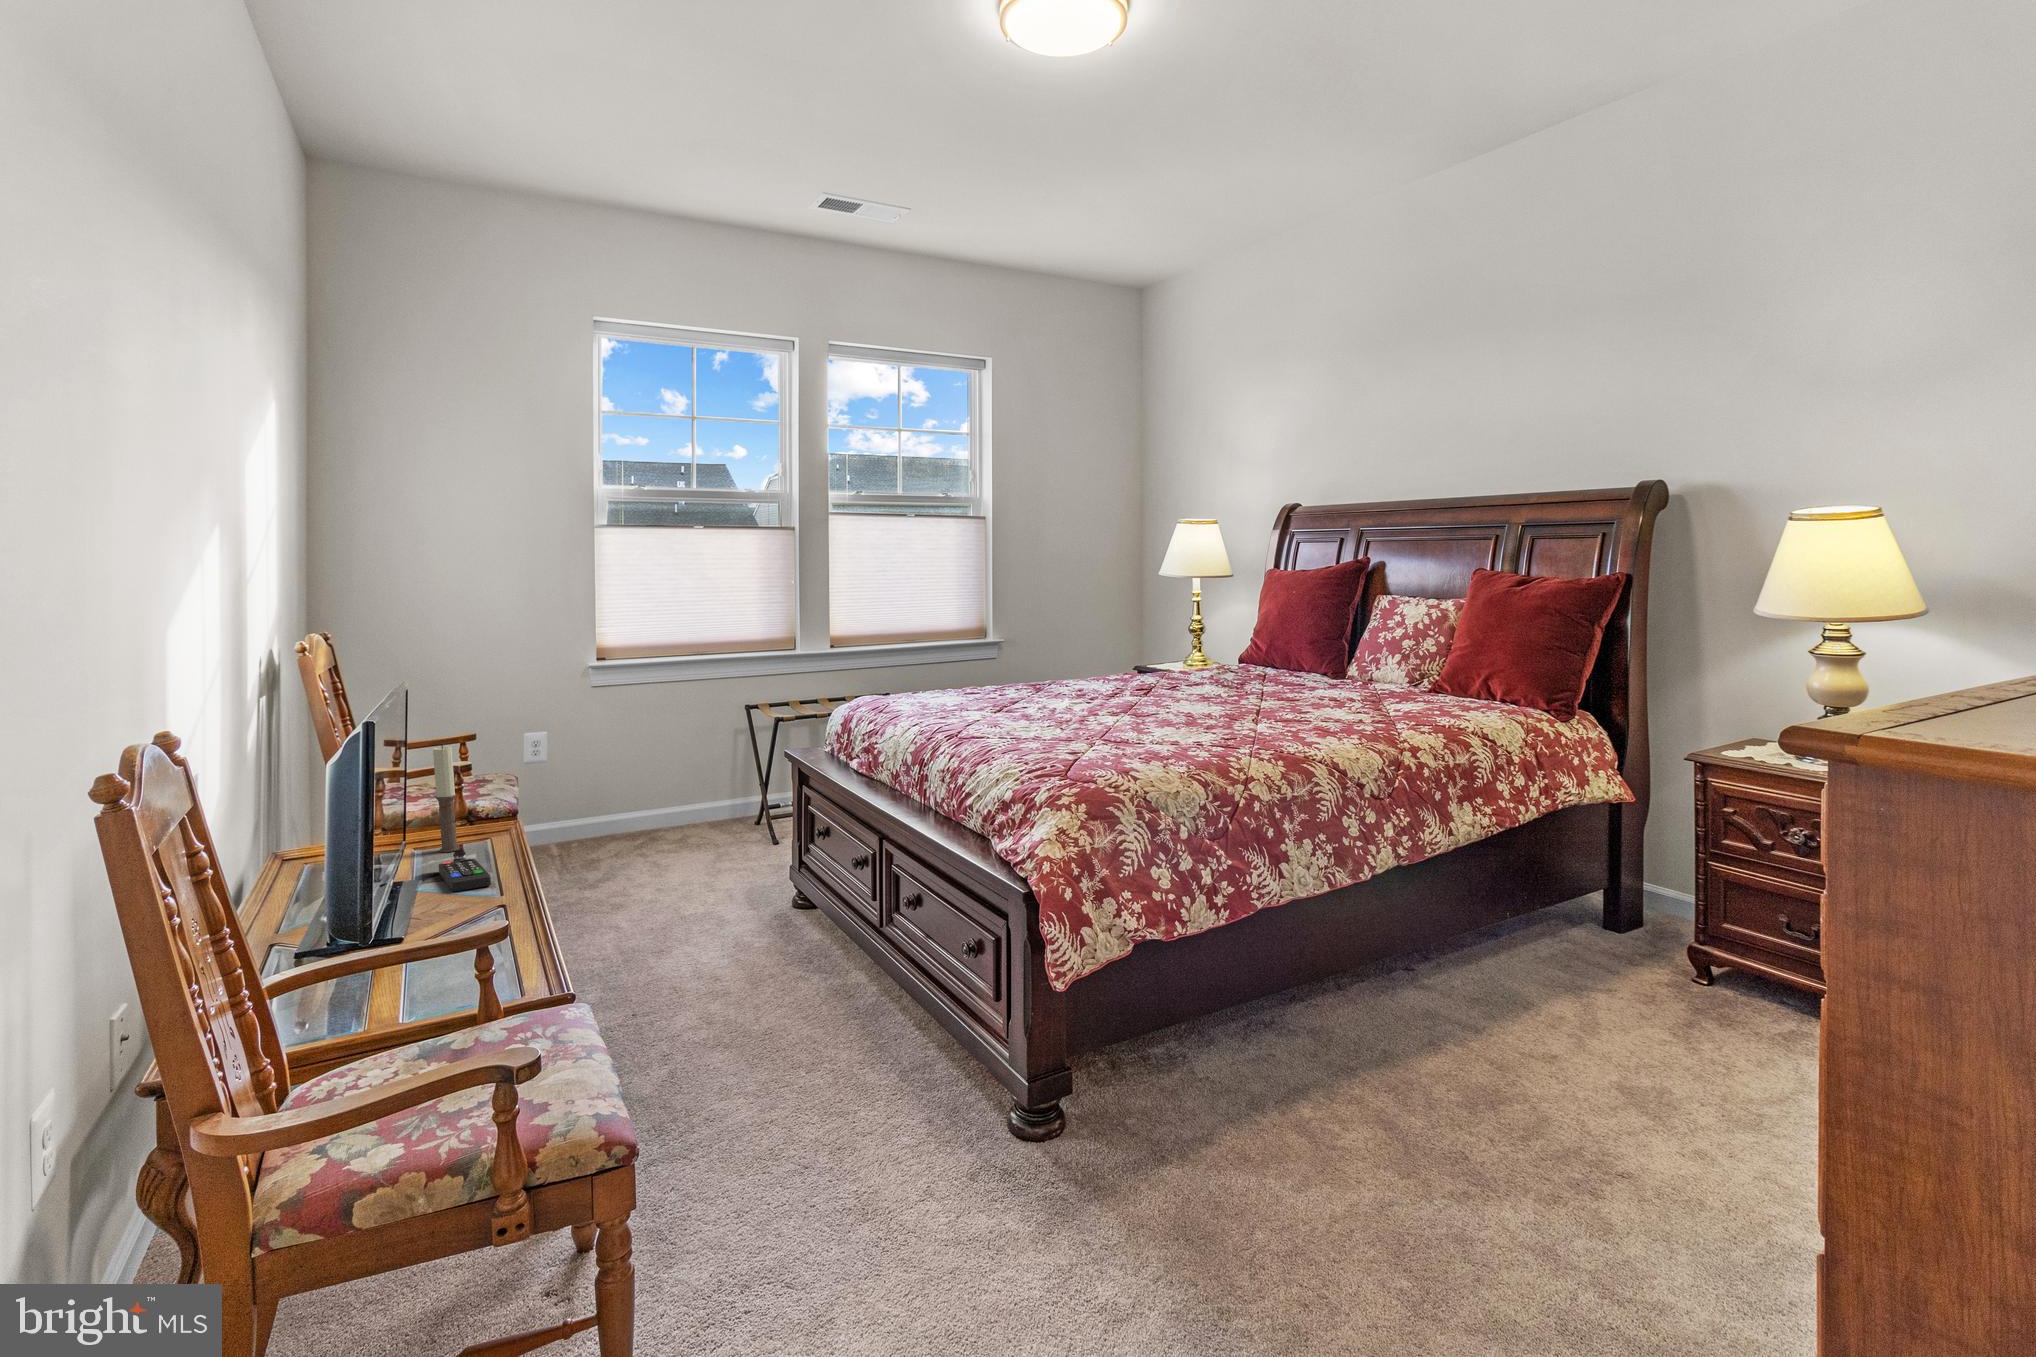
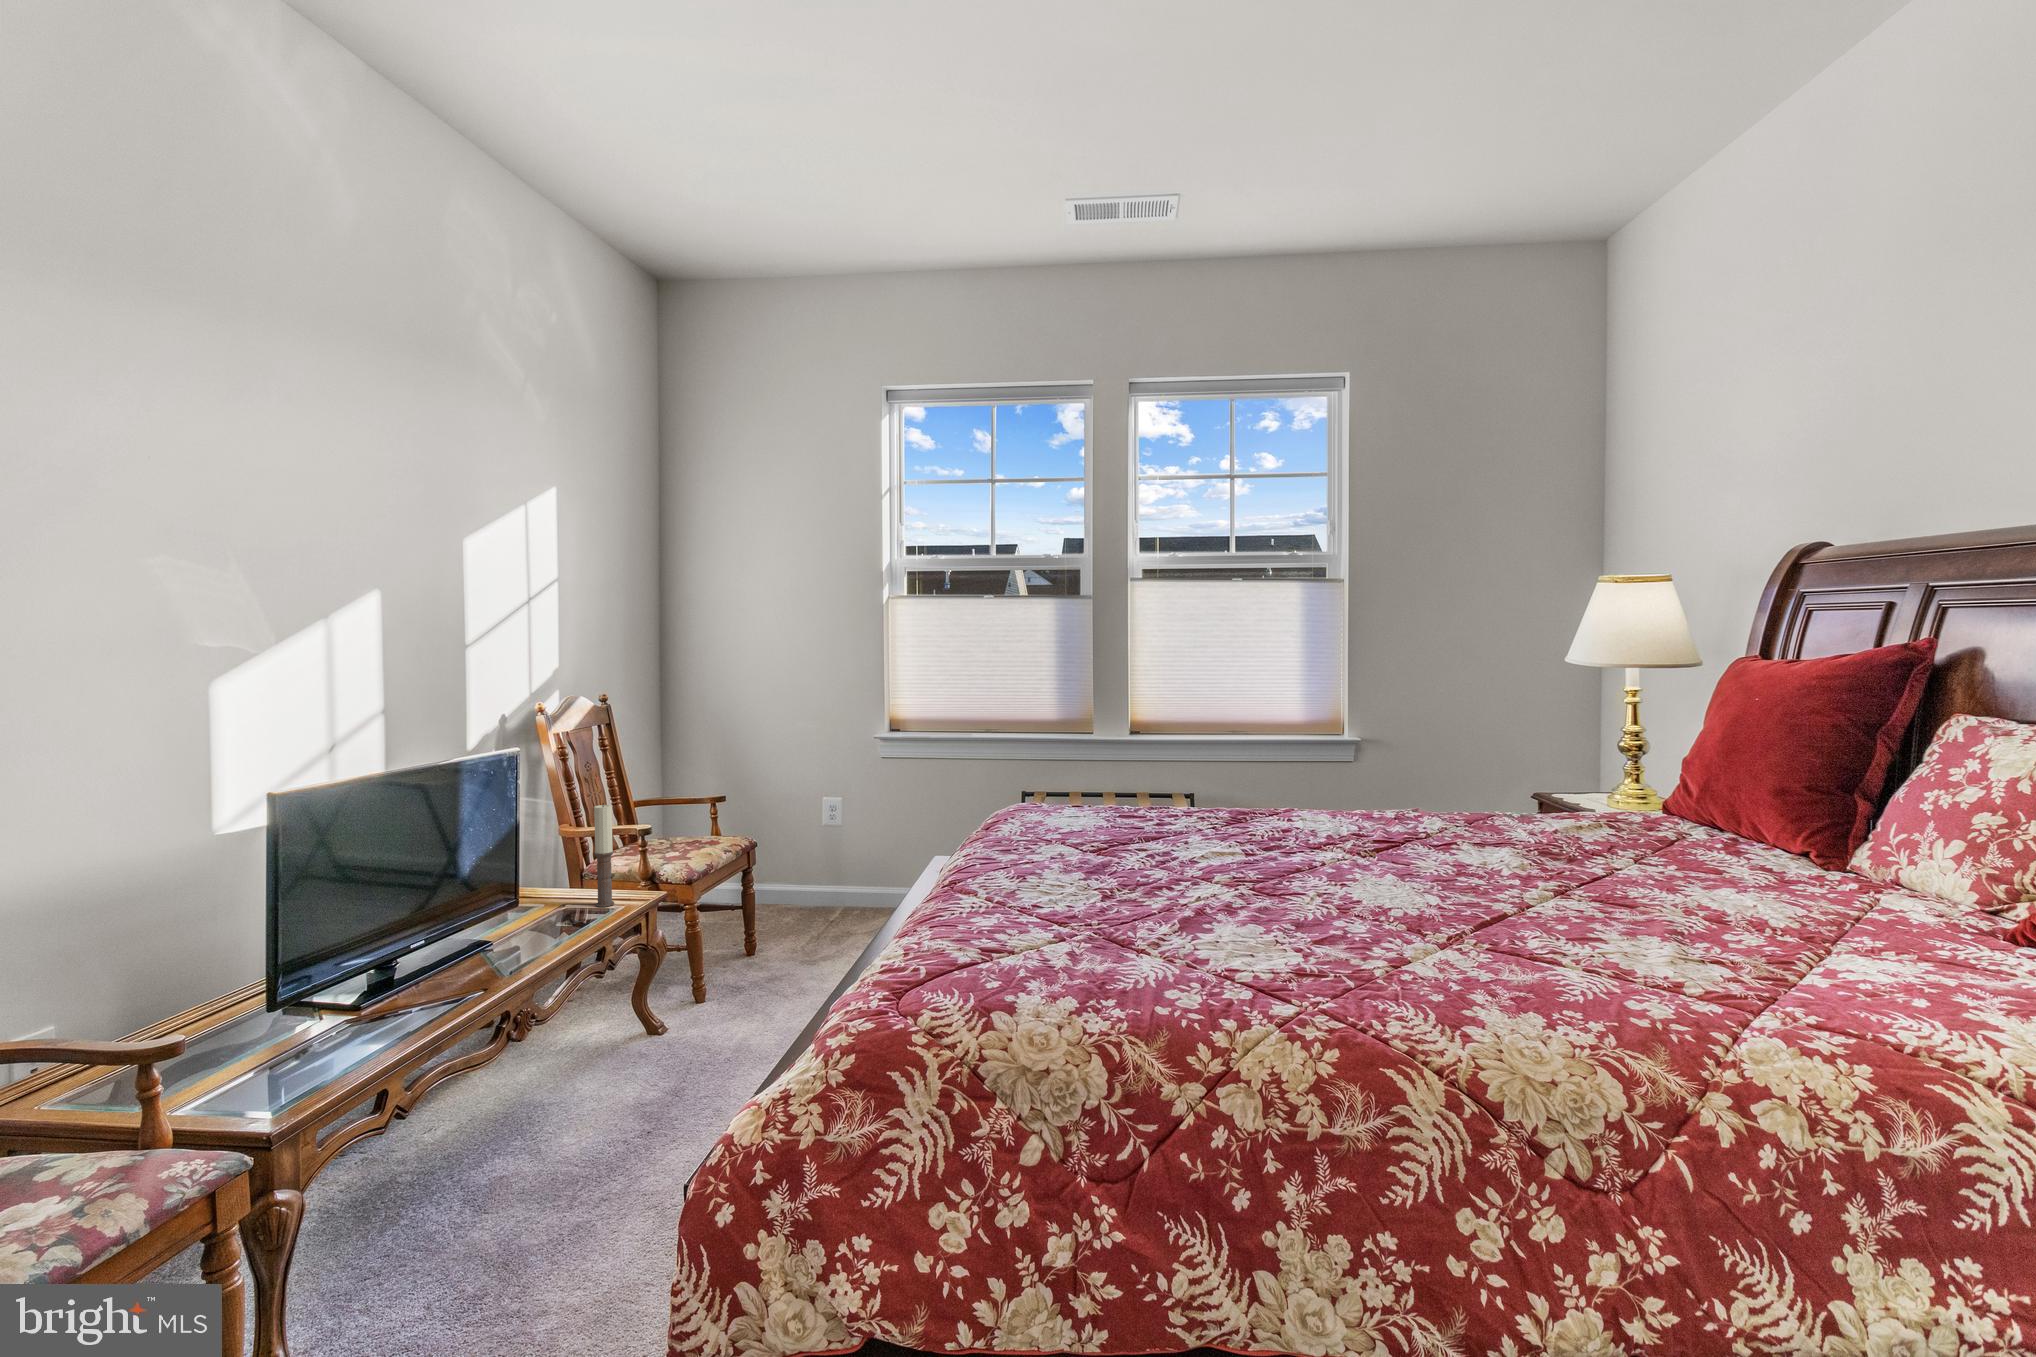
remote control: present [439,859,491,891] -> none [495,920,571,955]

